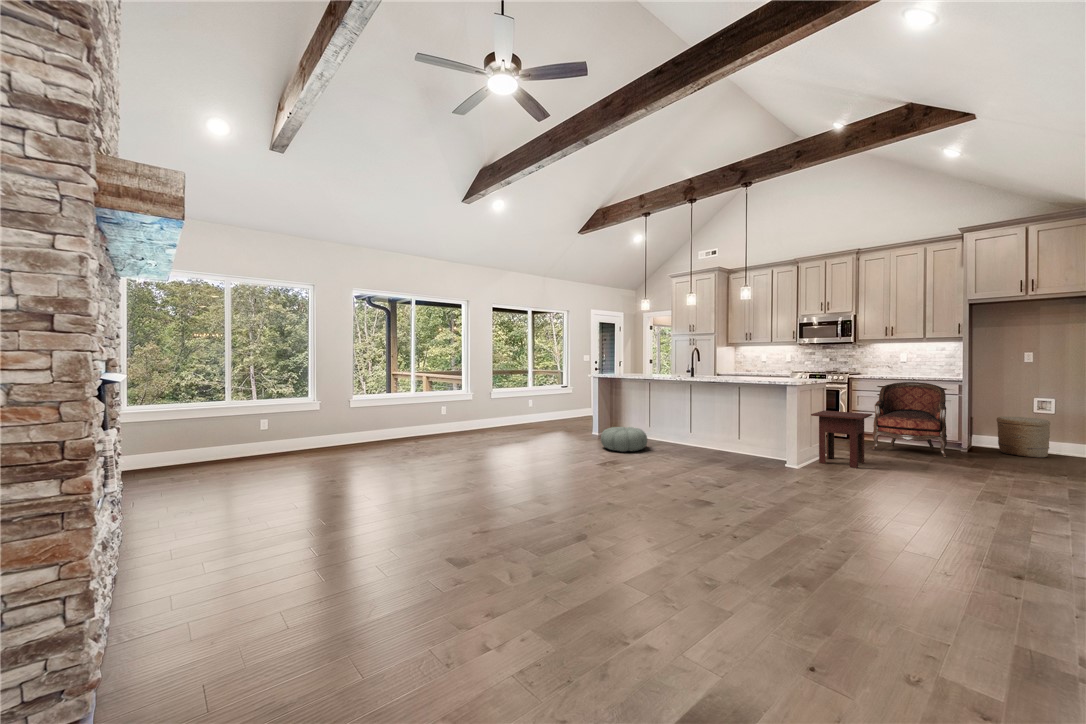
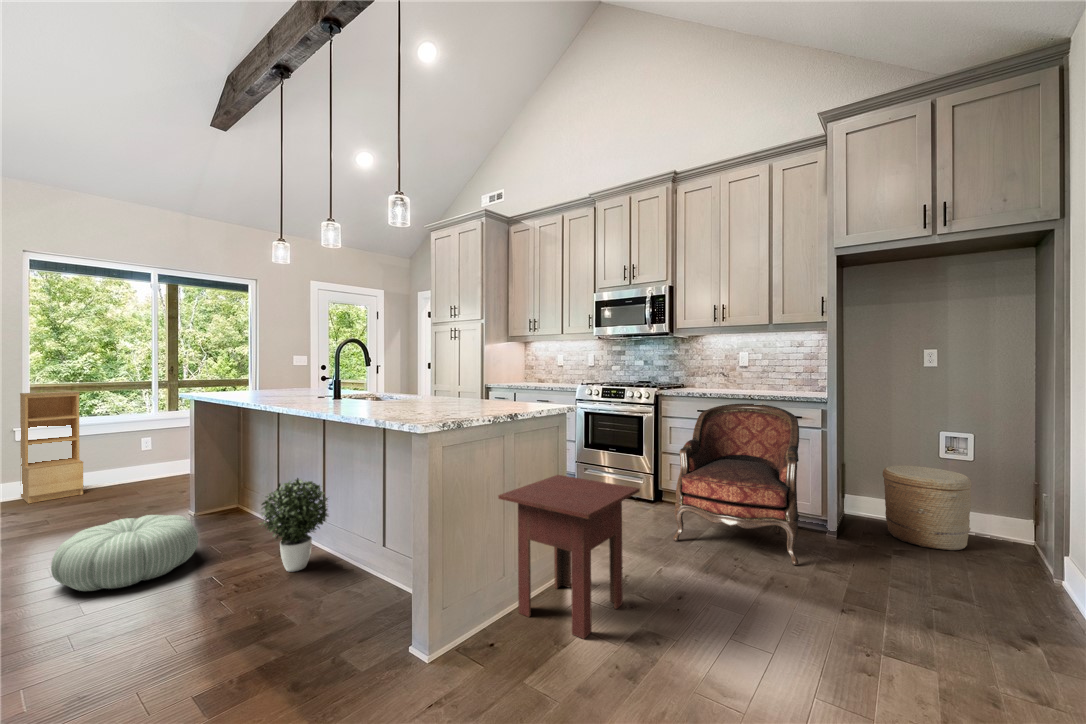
bookshelf: none [491,374,520,429] -> present [20,391,83,504]
potted plant: none [679,411,709,451] -> present [260,478,328,571]

